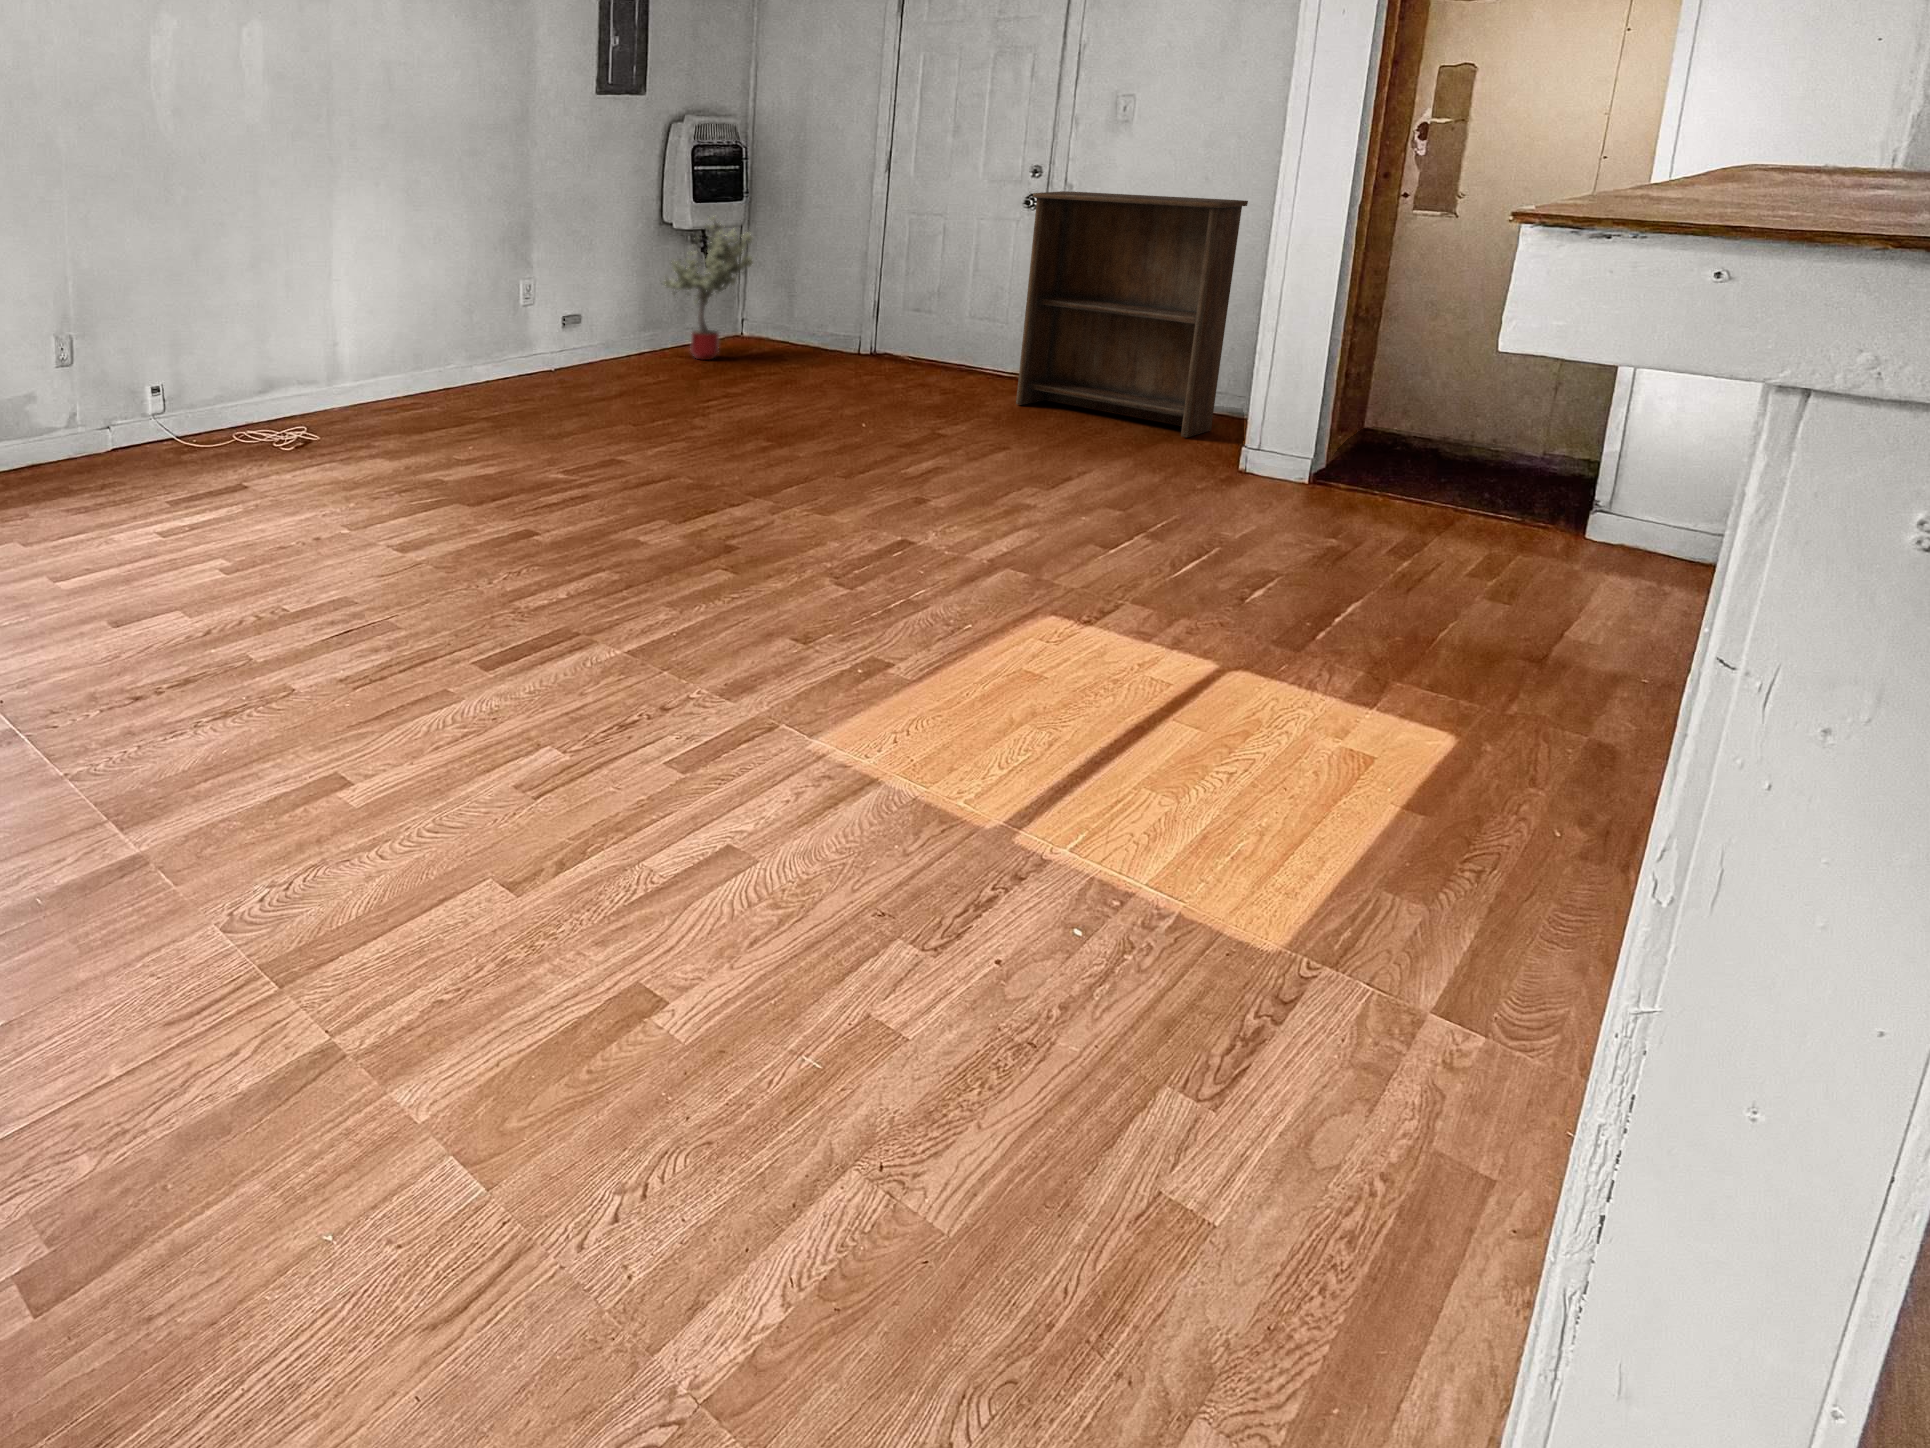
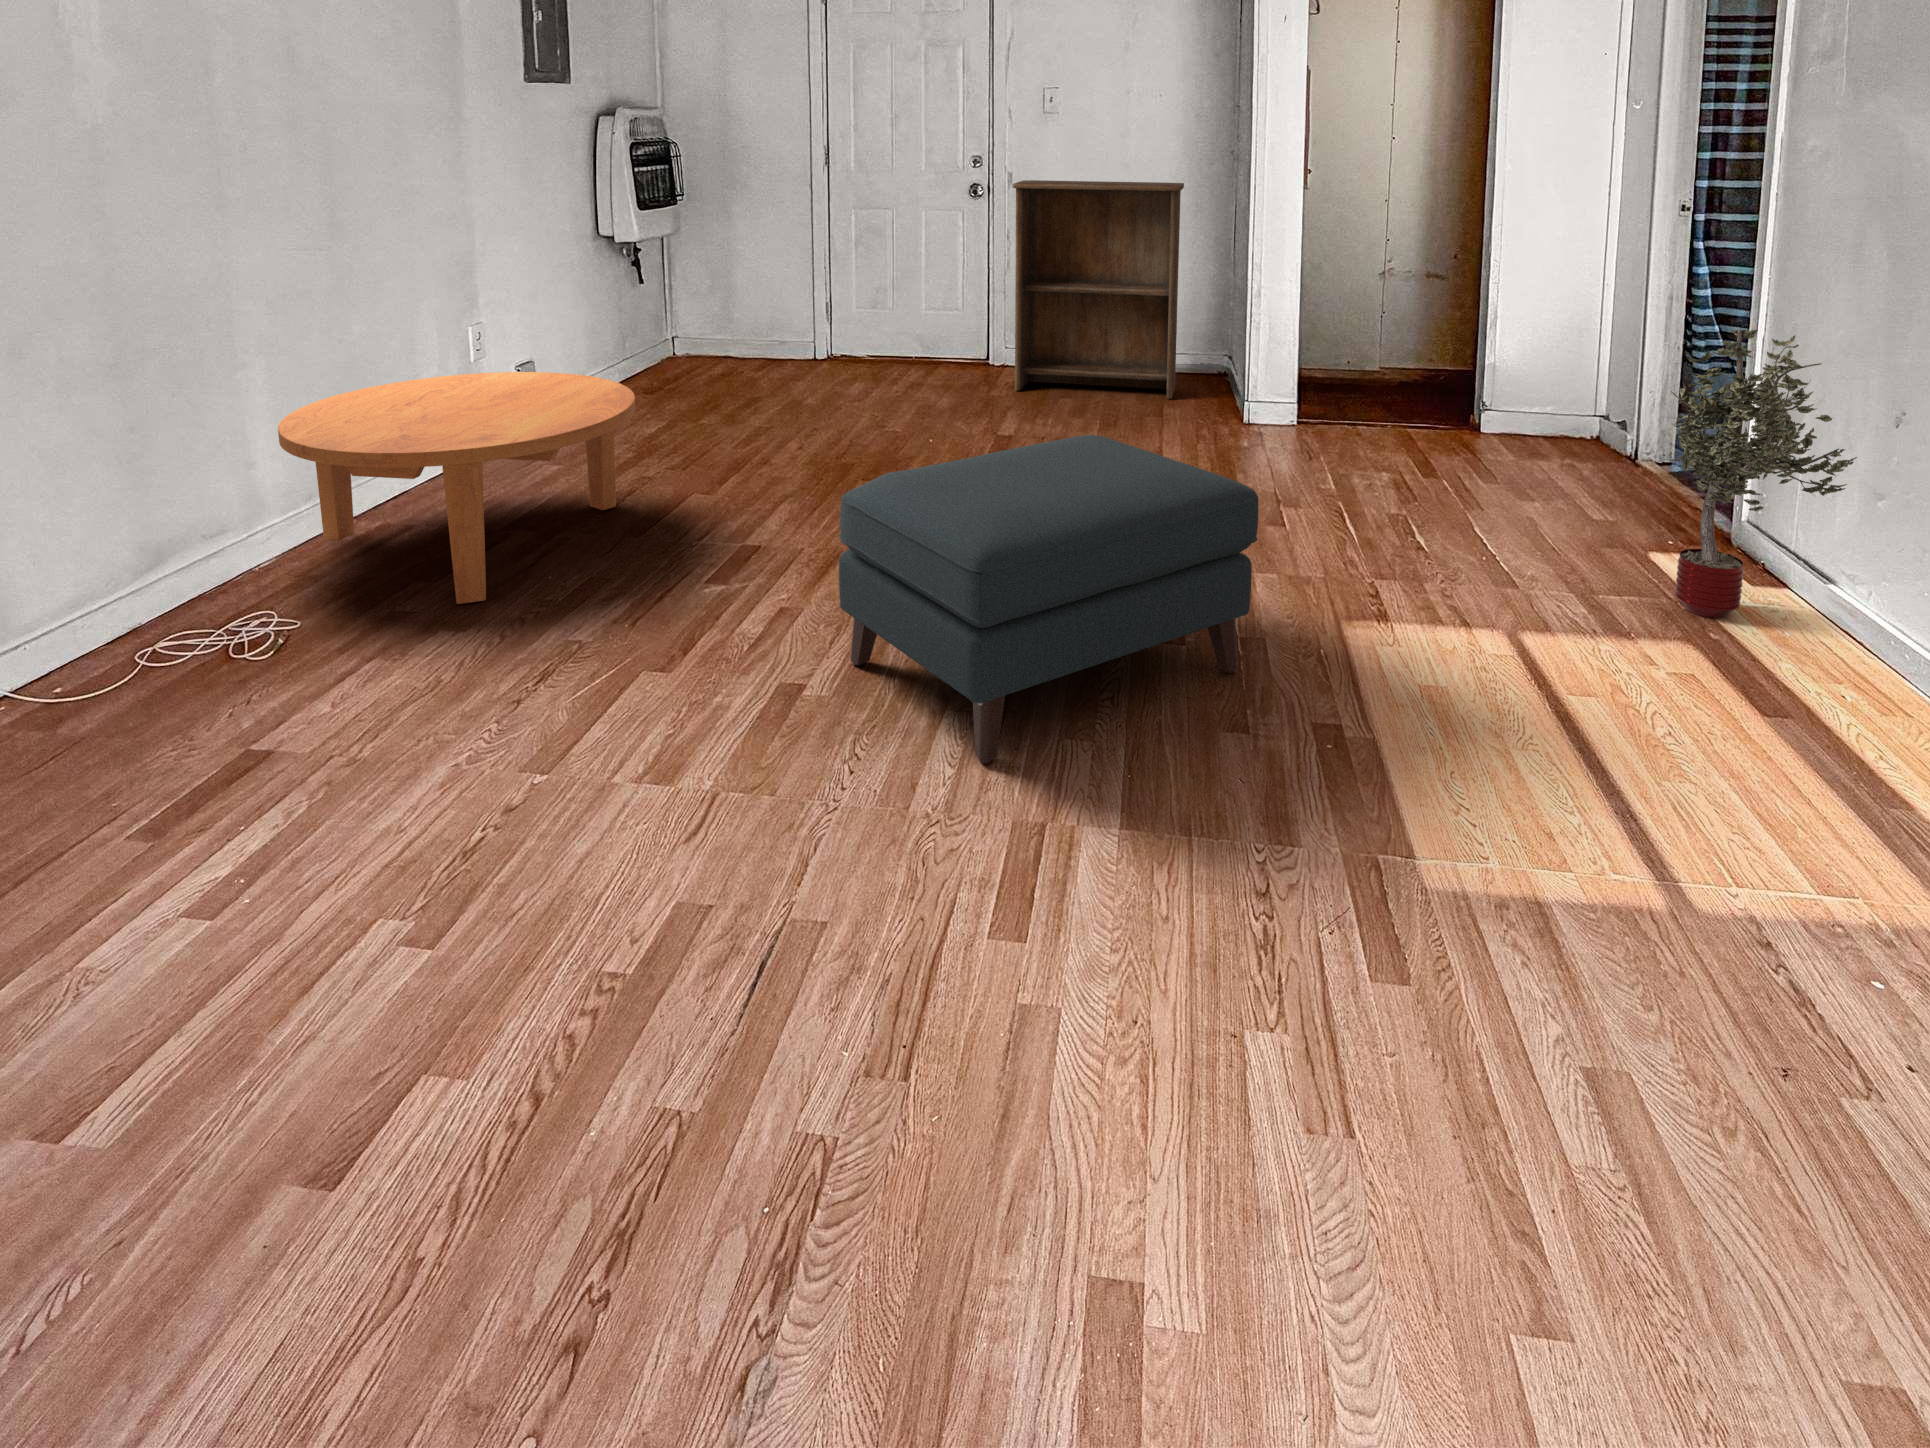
potted tree: present [663,216,753,360] -> present [1671,328,1857,618]
coffee table: none [339,307,569,450] -> present [278,372,635,604]
ottoman: none [577,393,892,613] -> present [839,435,1258,764]

